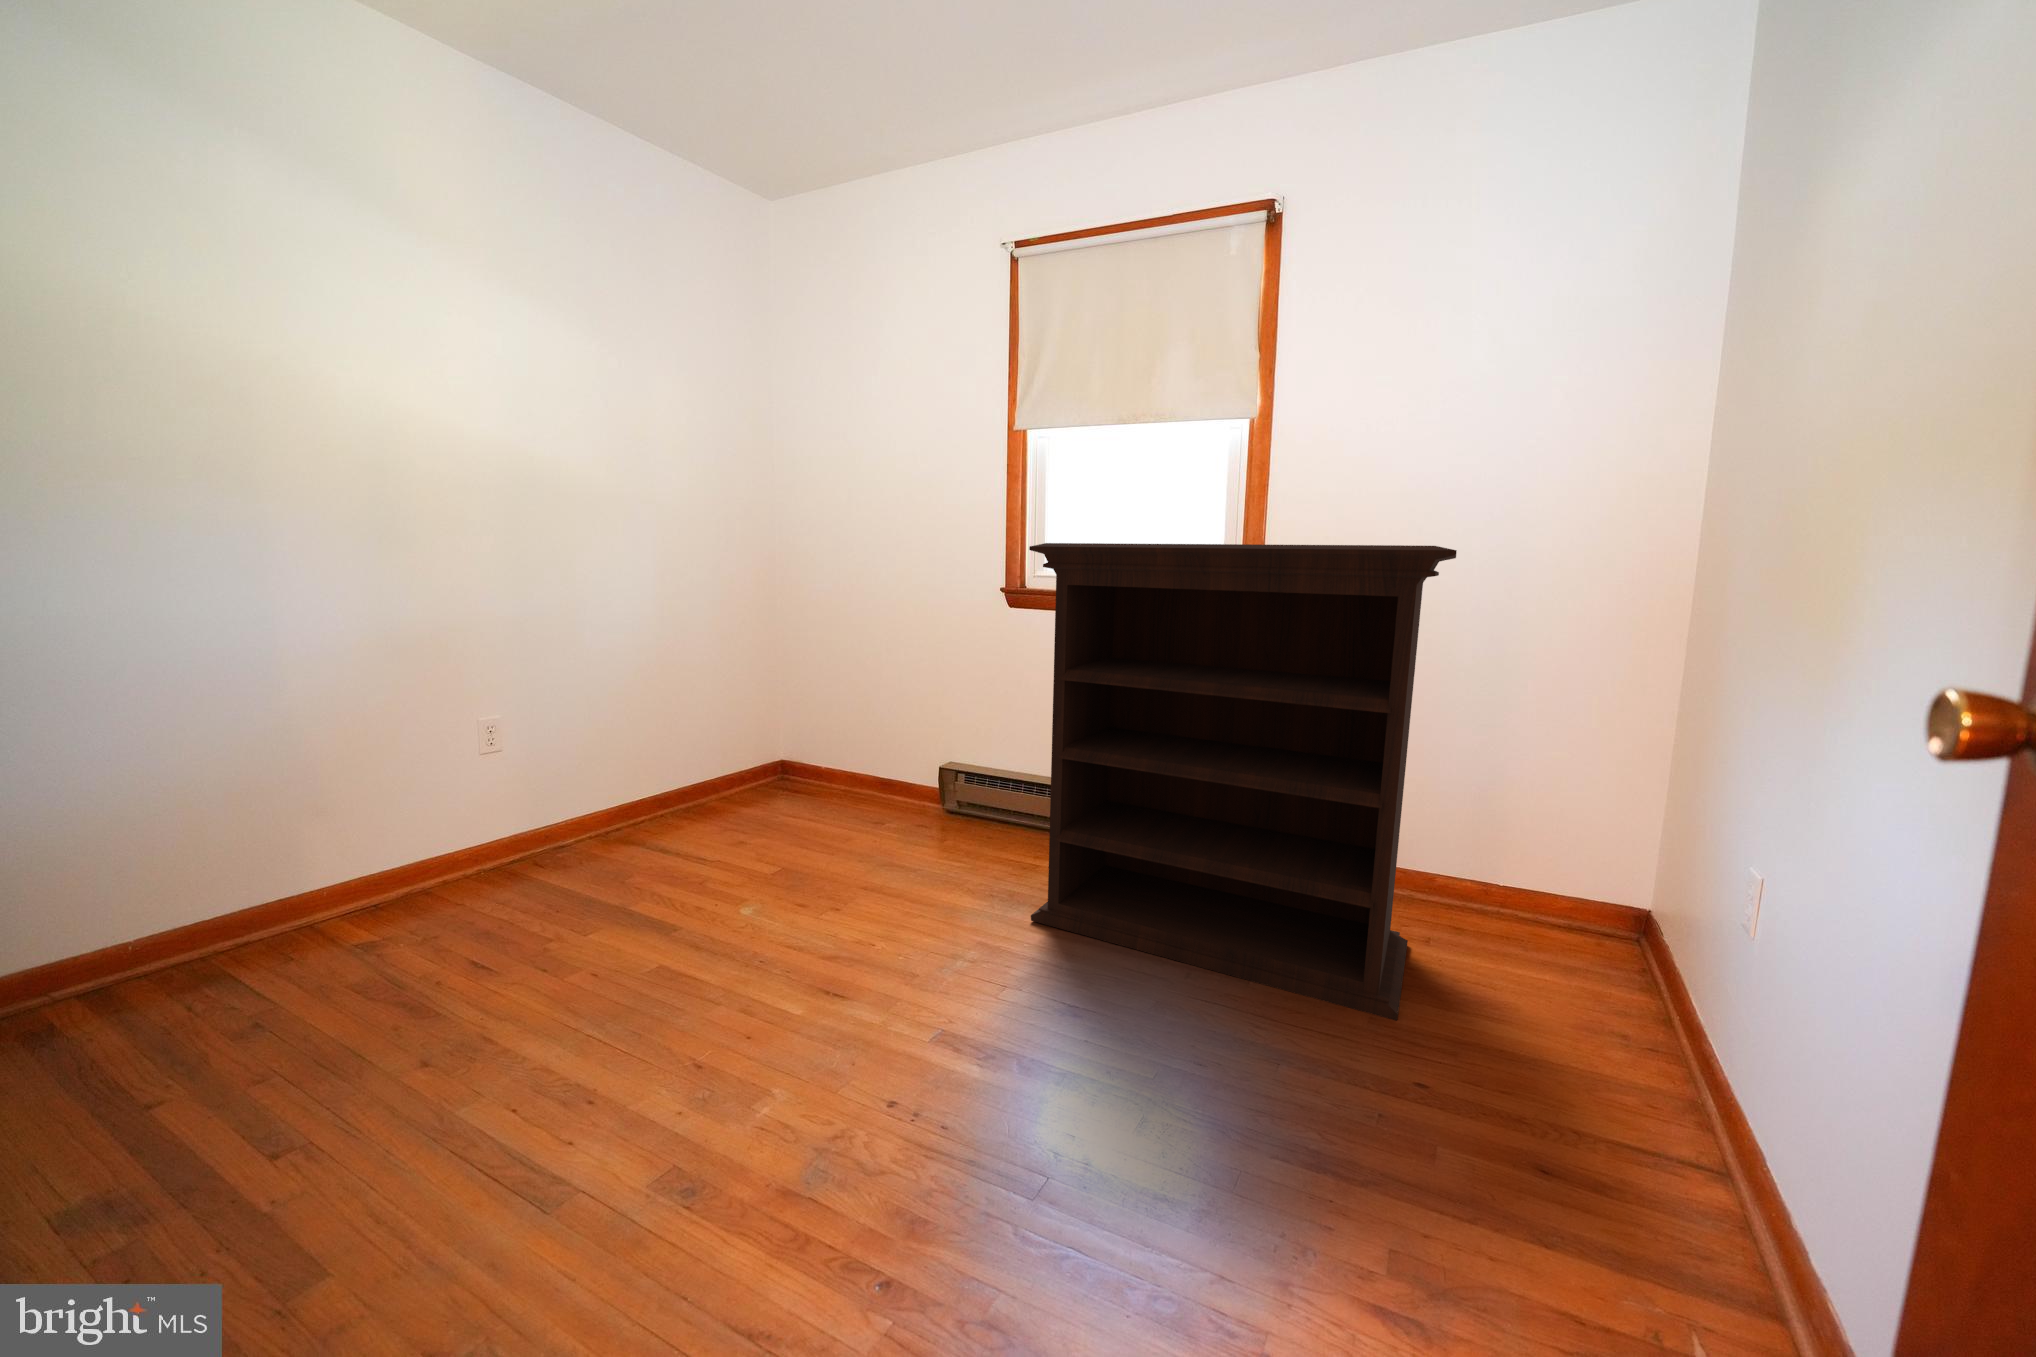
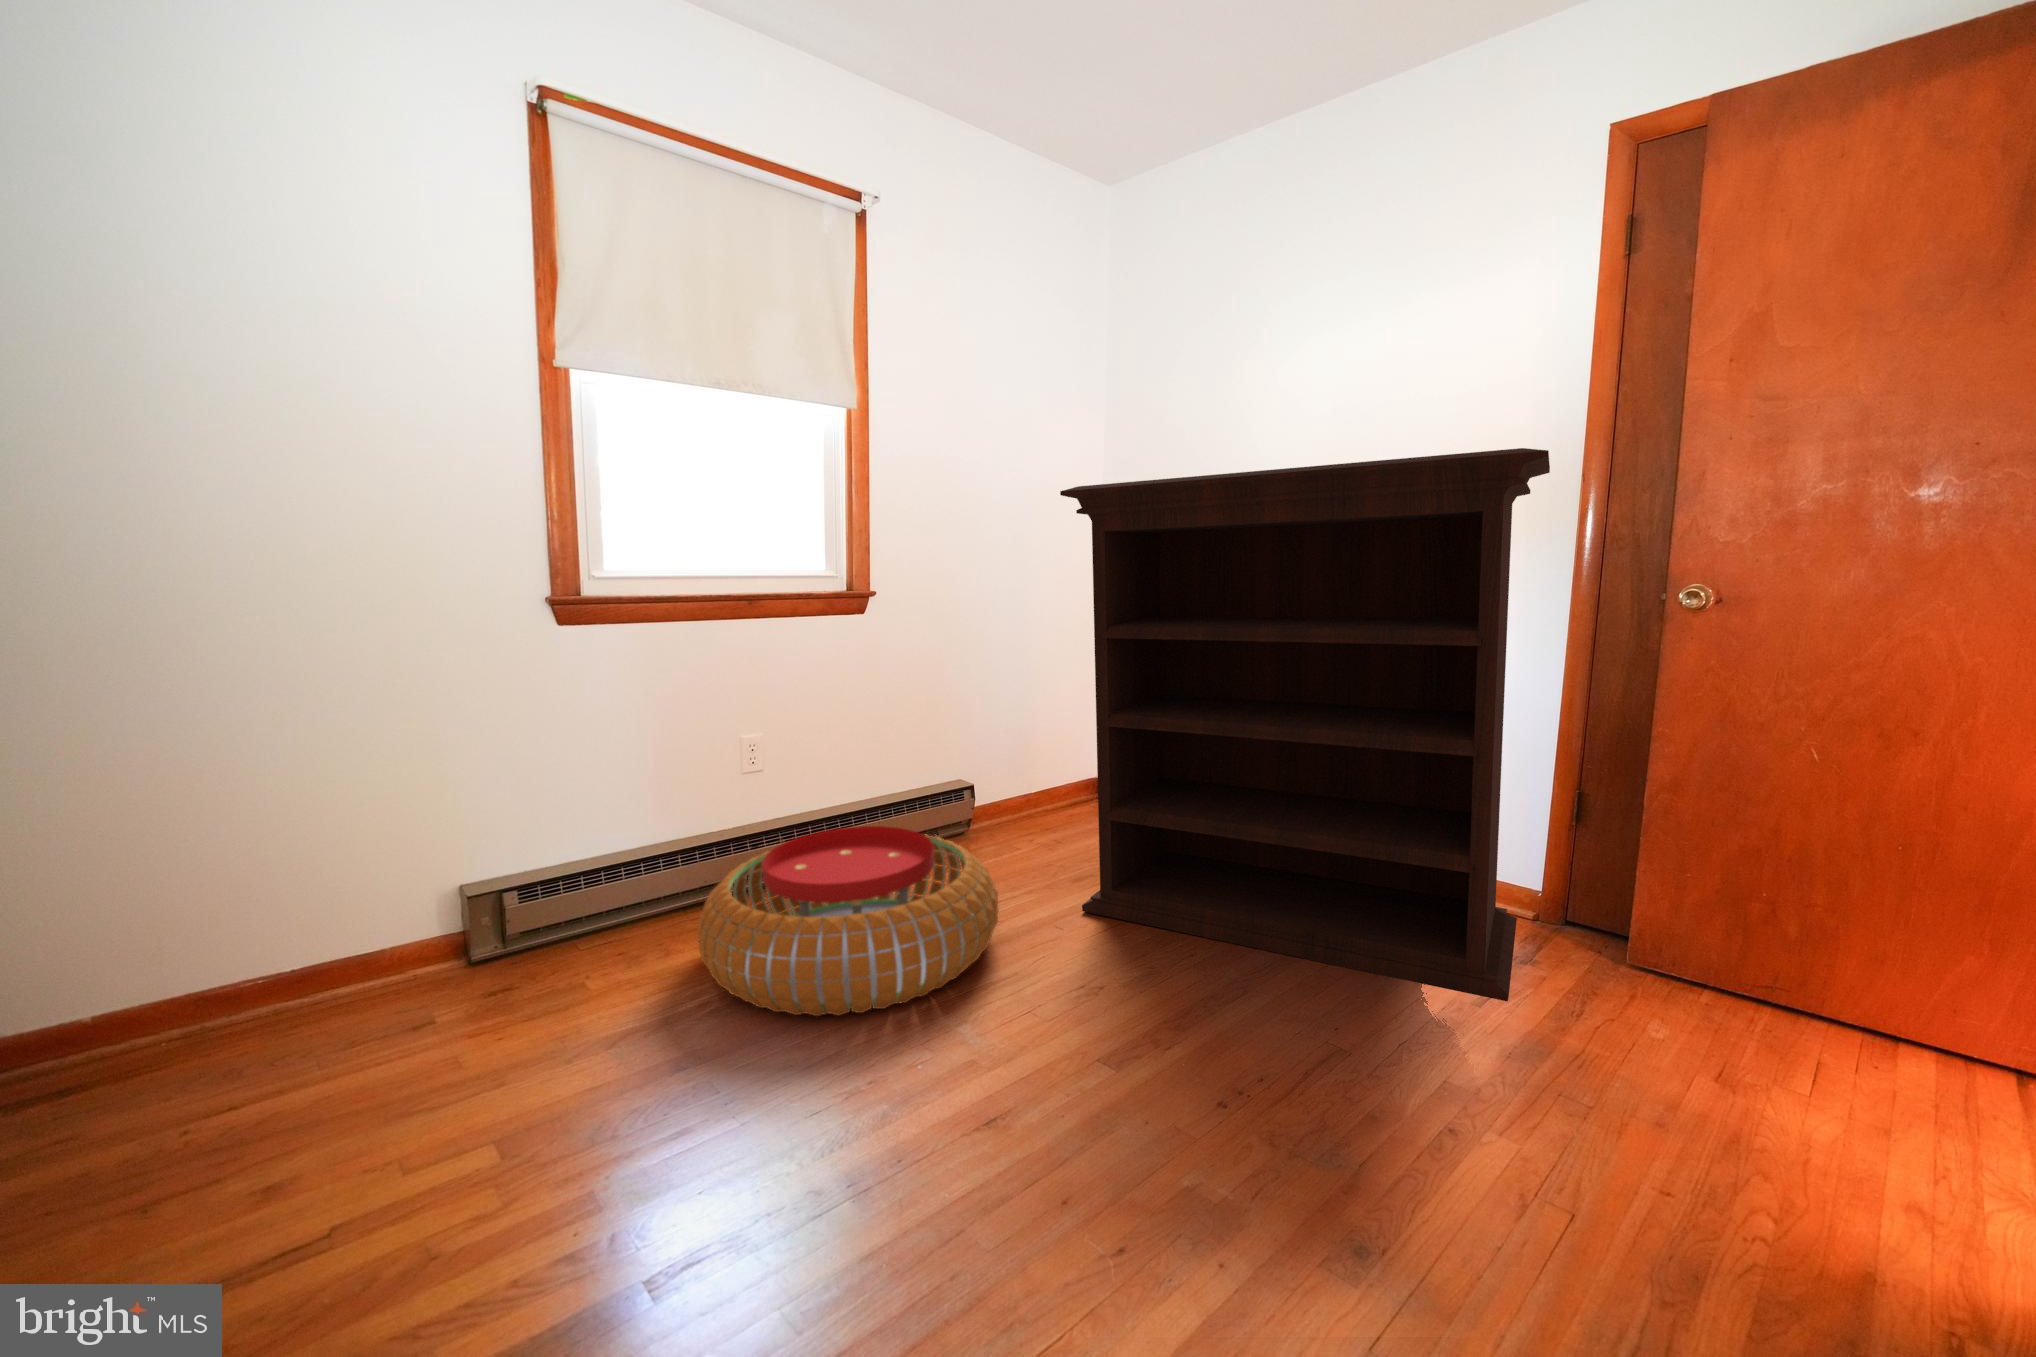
pouf: none [679,839,957,1020] -> present [697,826,999,1016]

